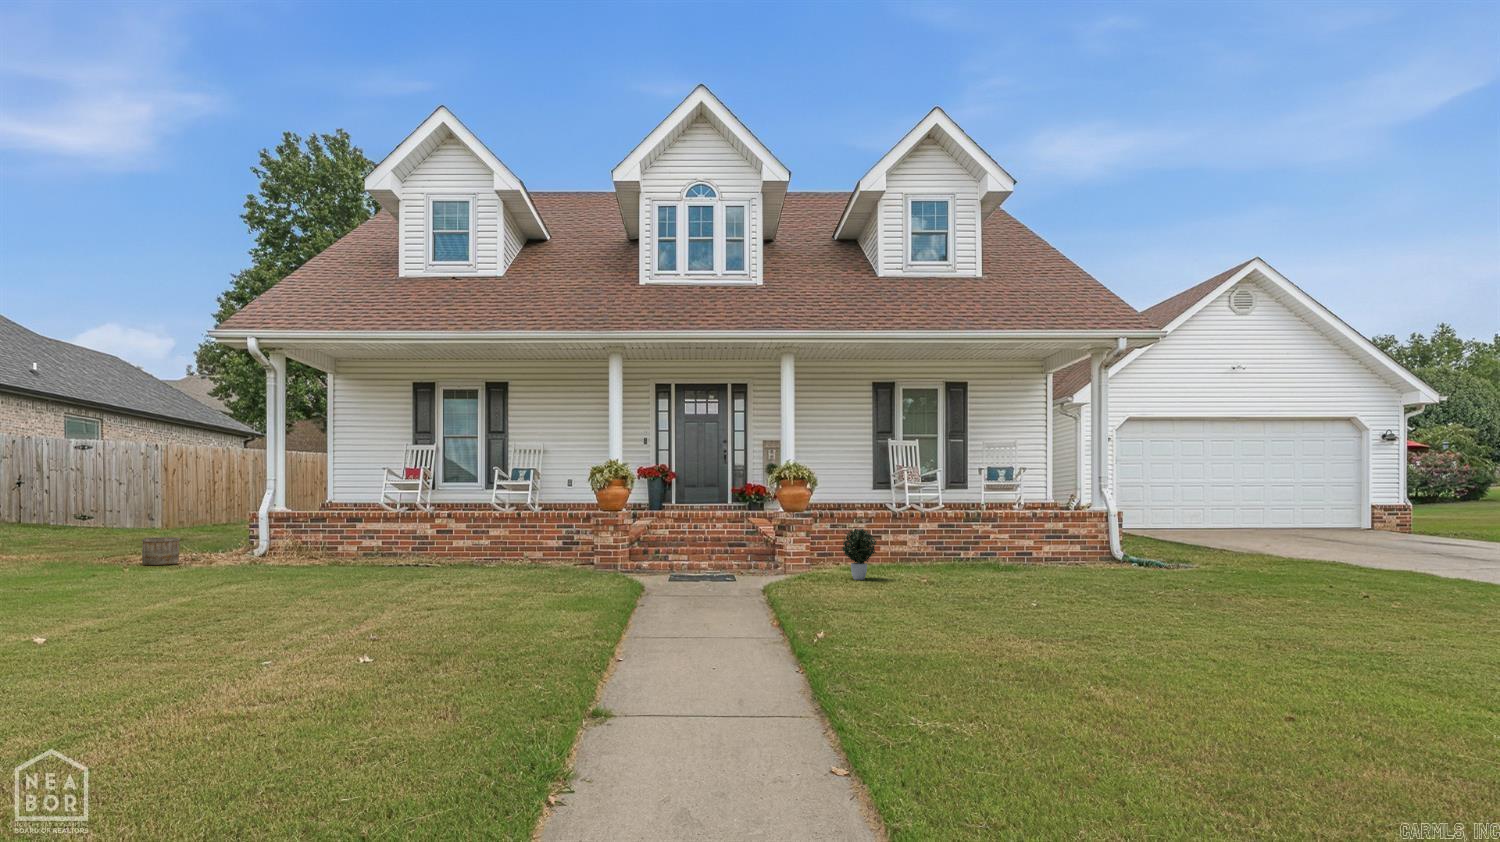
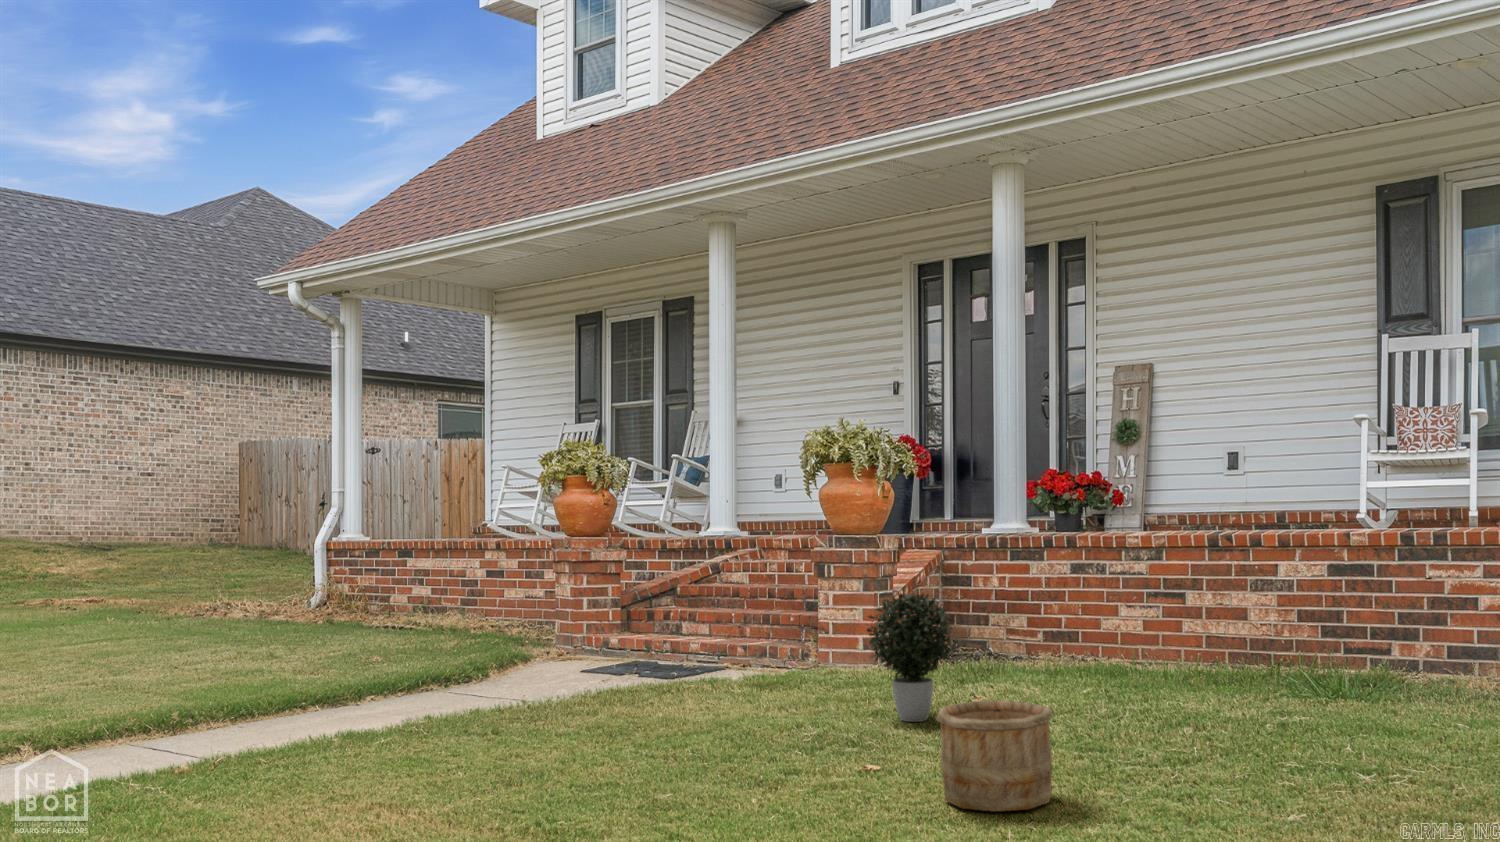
wooden bucket: present [142,537,181,565] -> present [936,700,1052,811]

